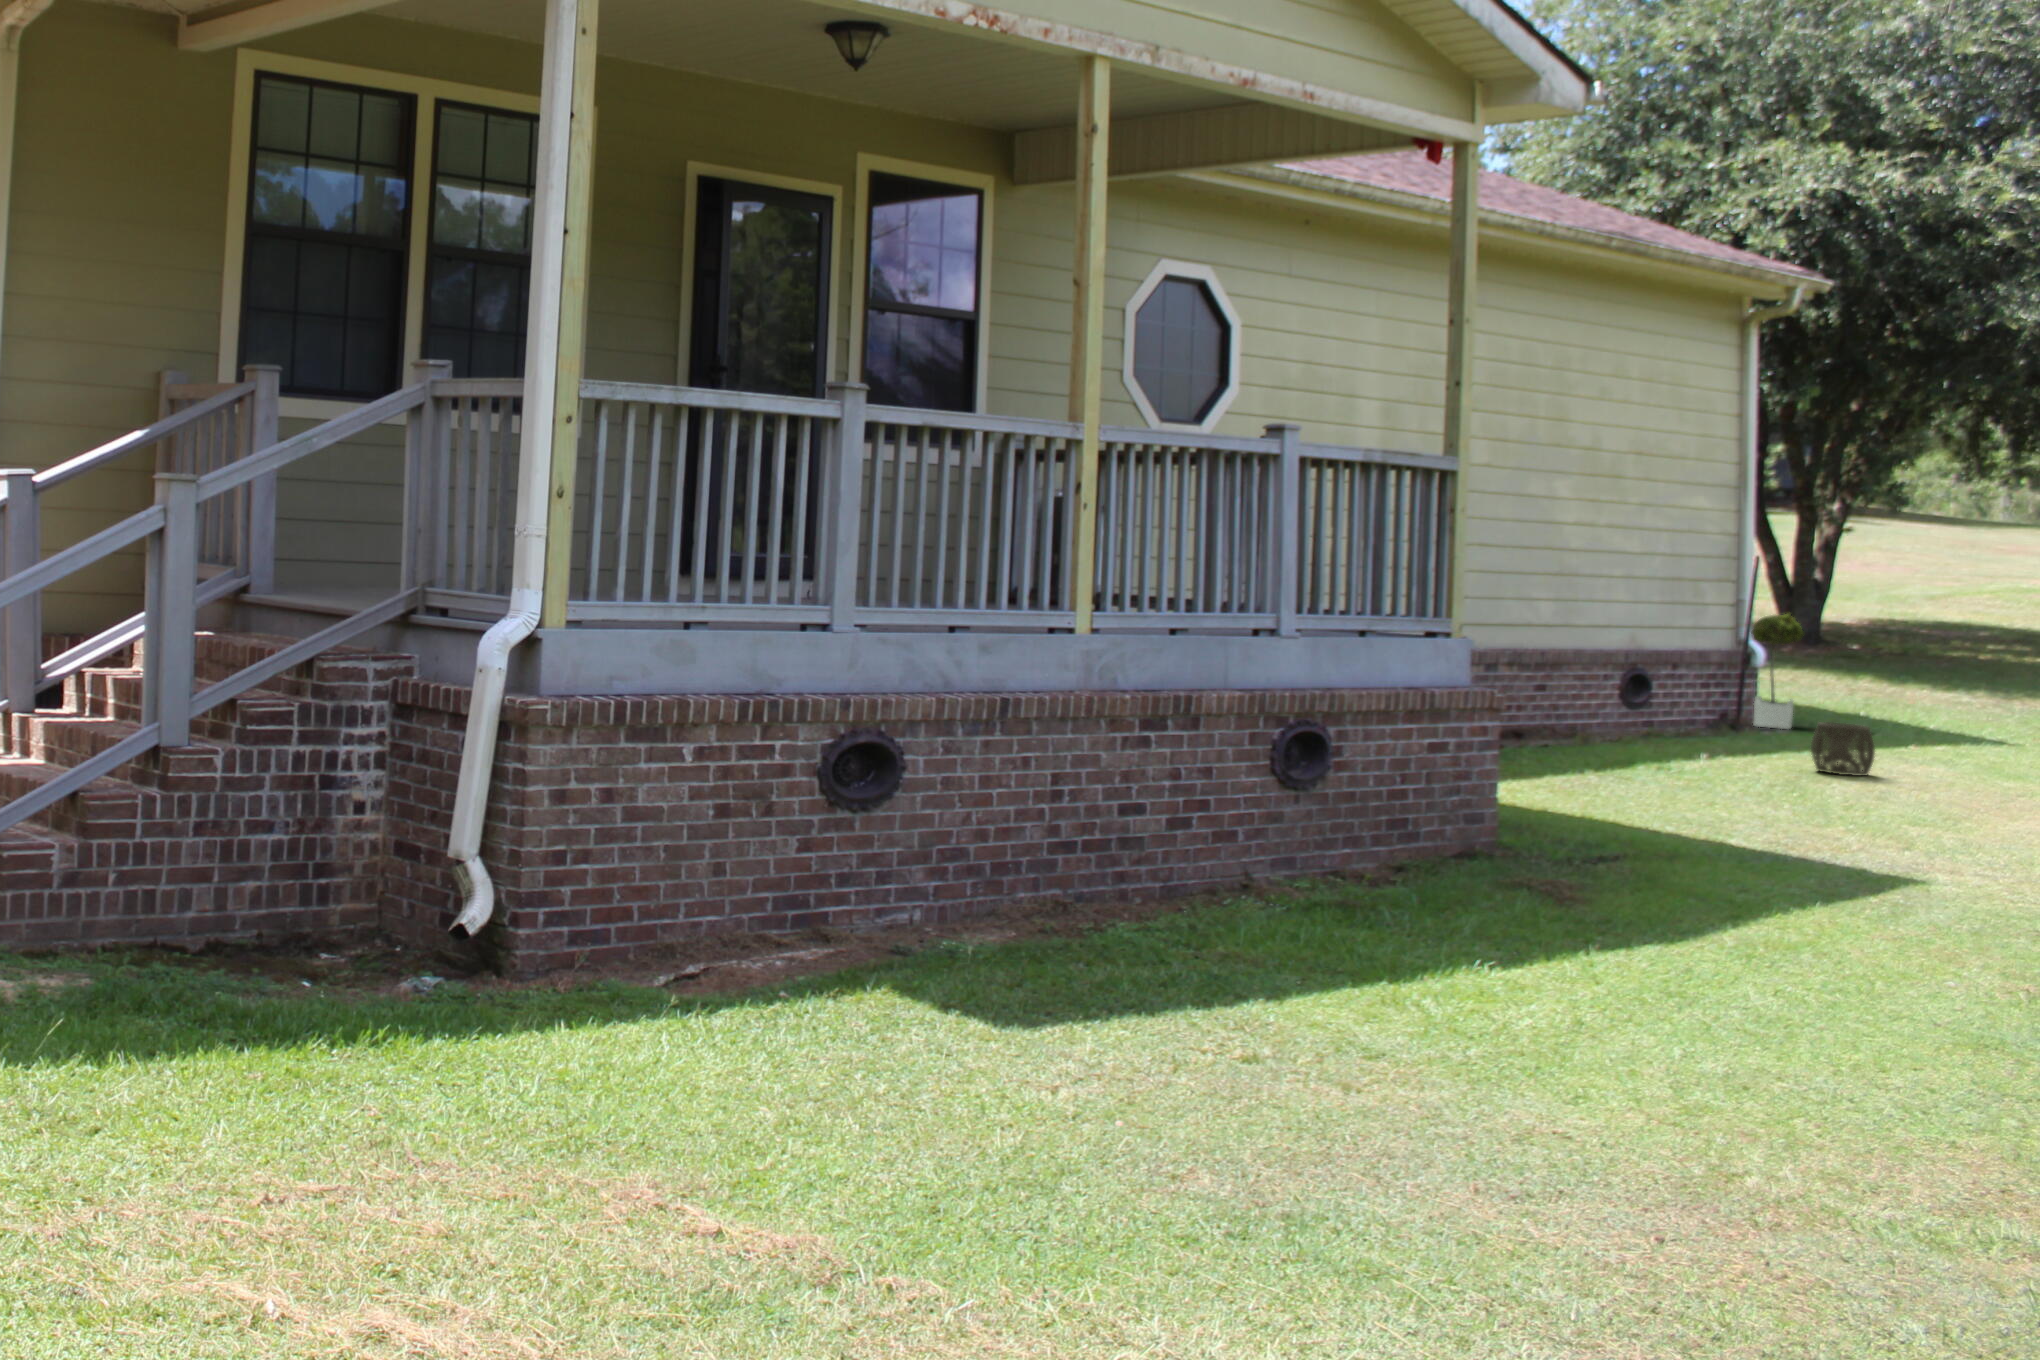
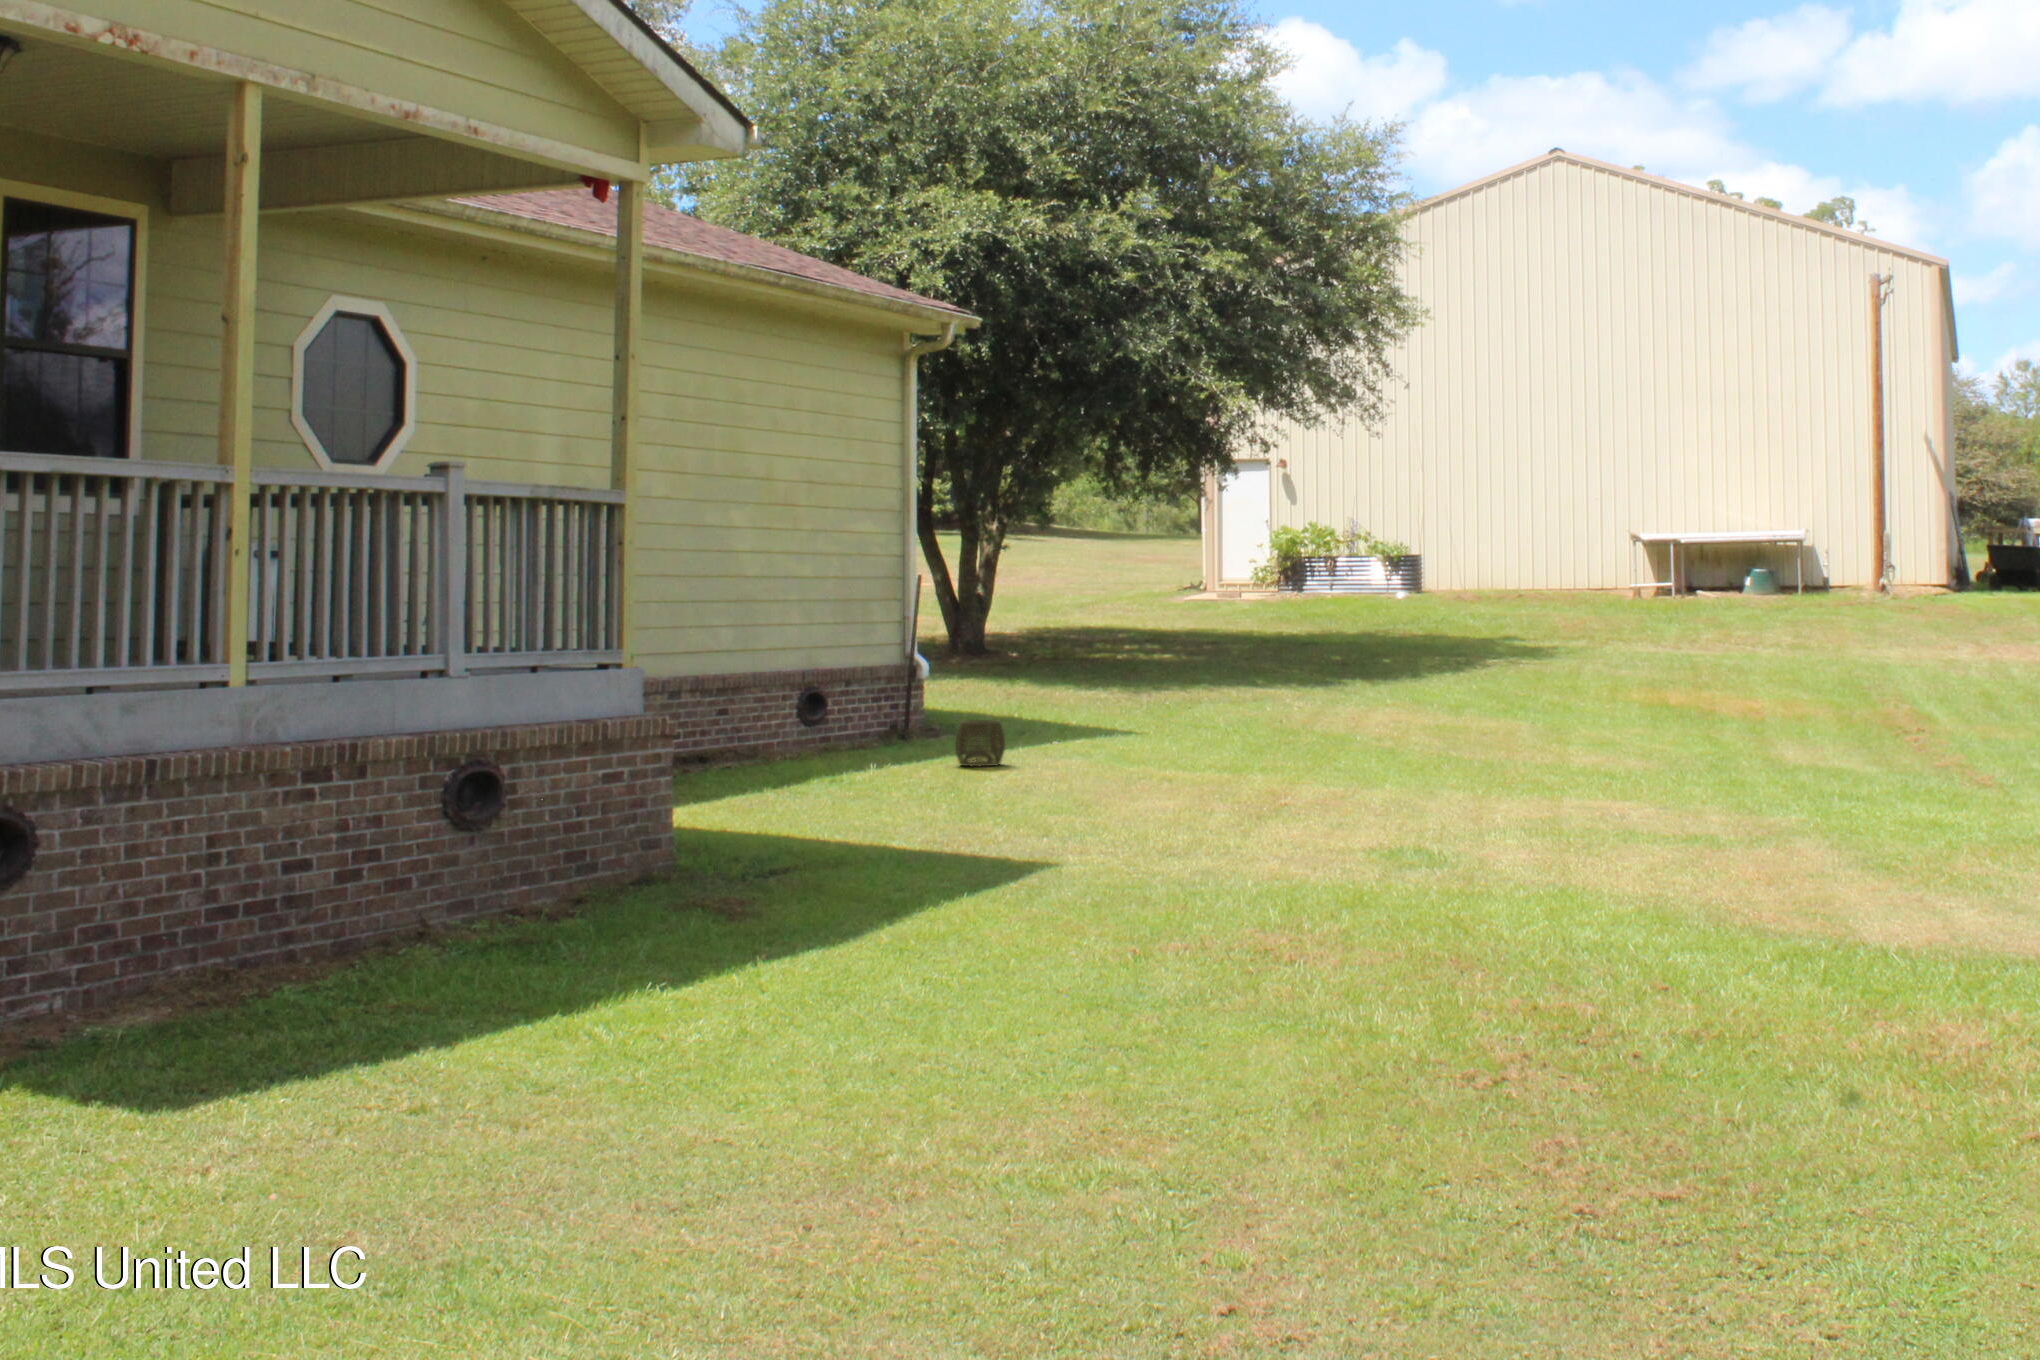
potted tree: present [1752,614,1804,729] -> none [912,624,956,732]

